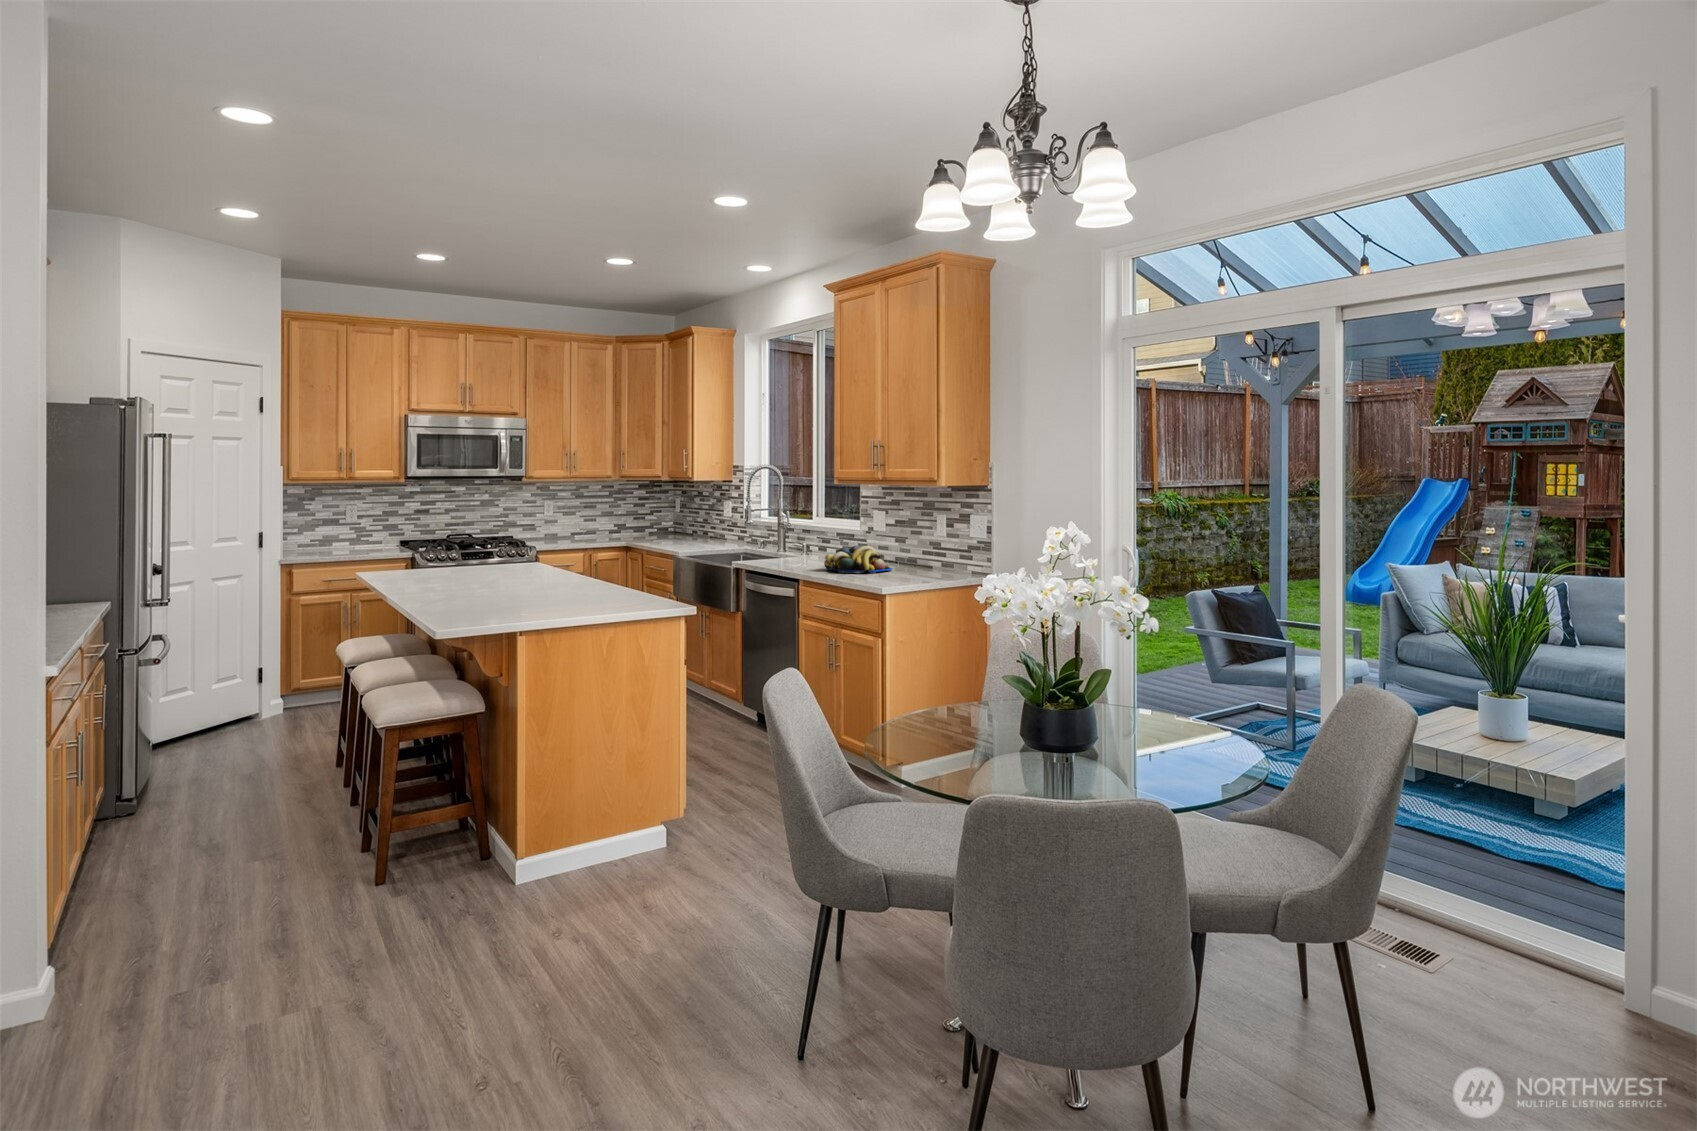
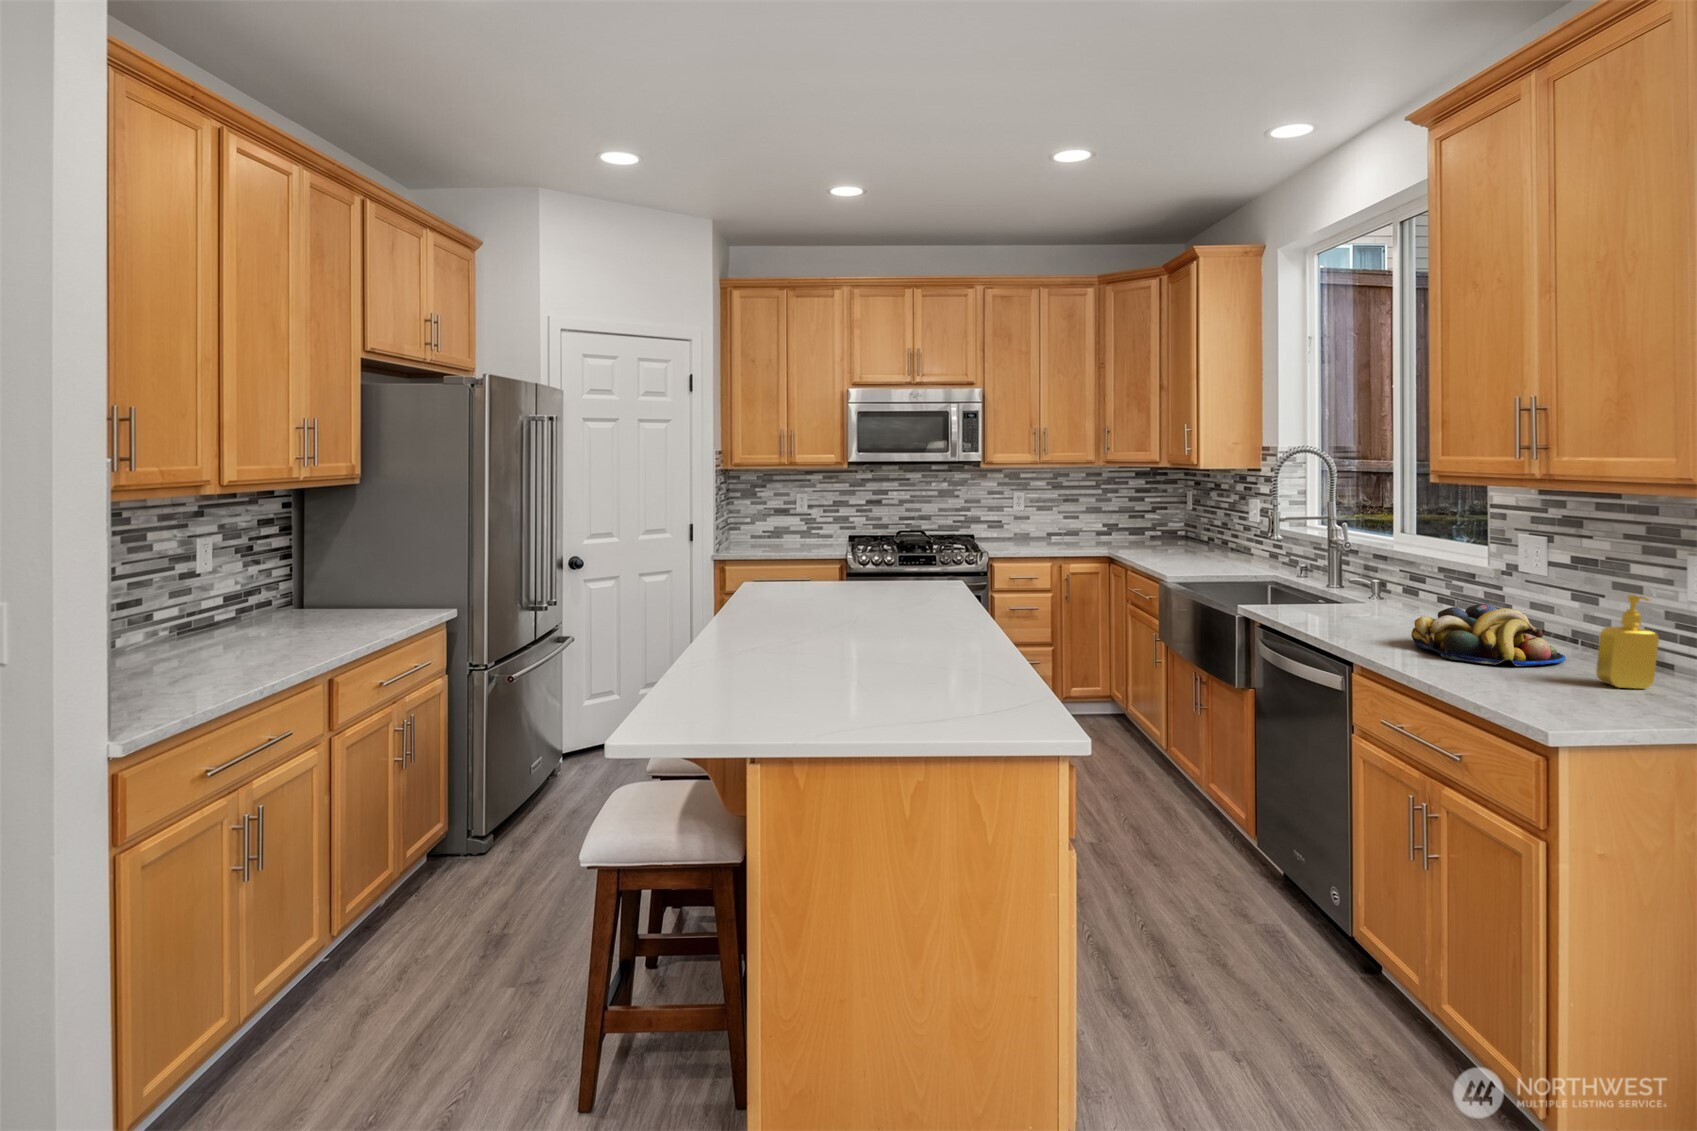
soap dispenser: none [901,531,923,576] -> present [1596,595,1659,689]

